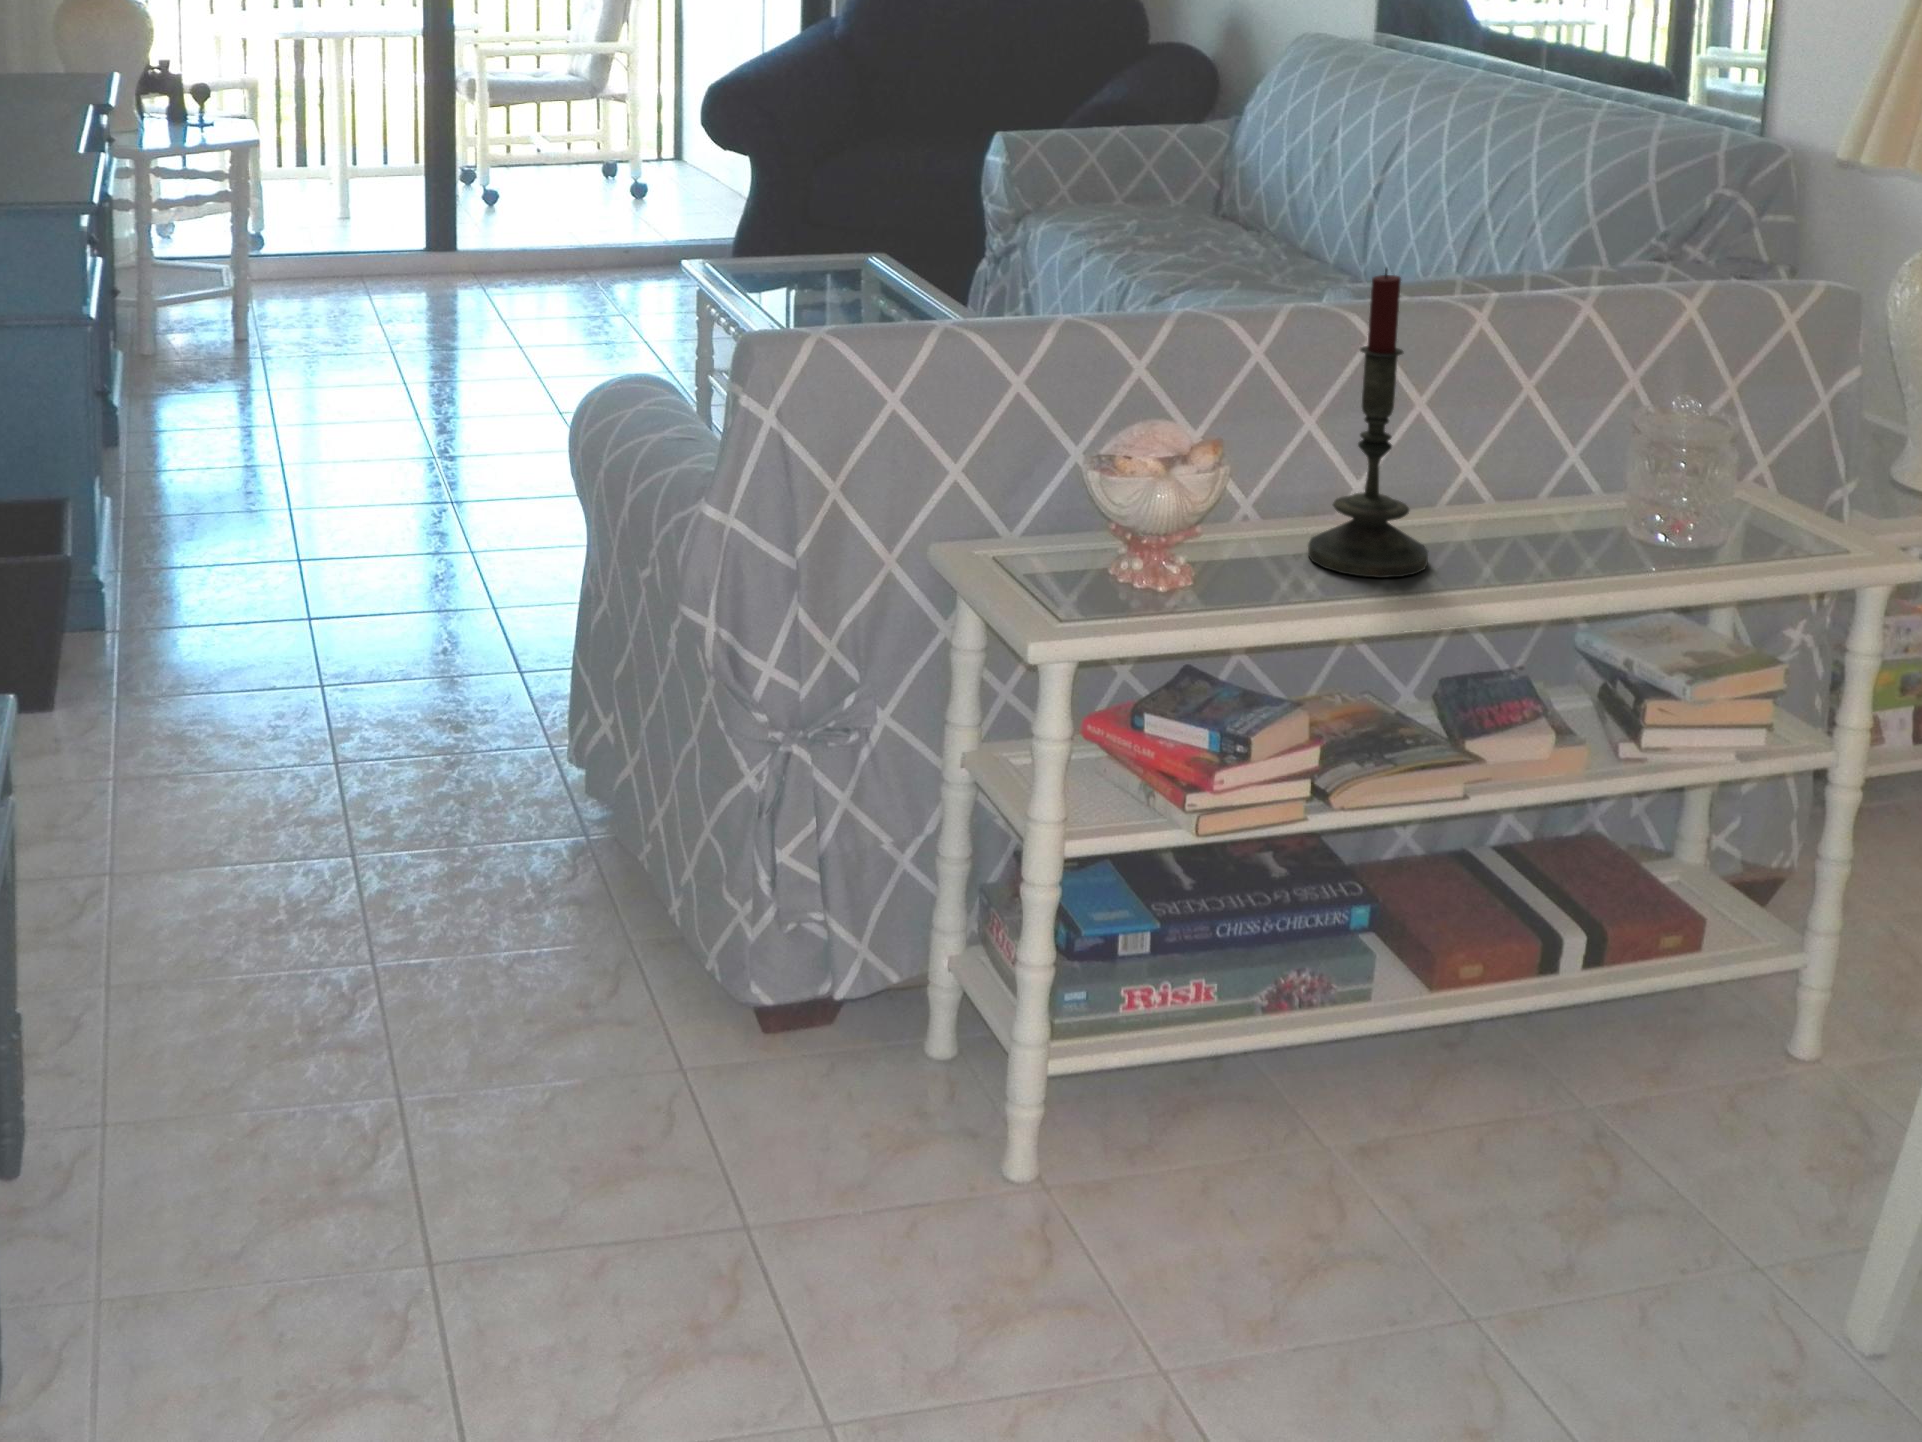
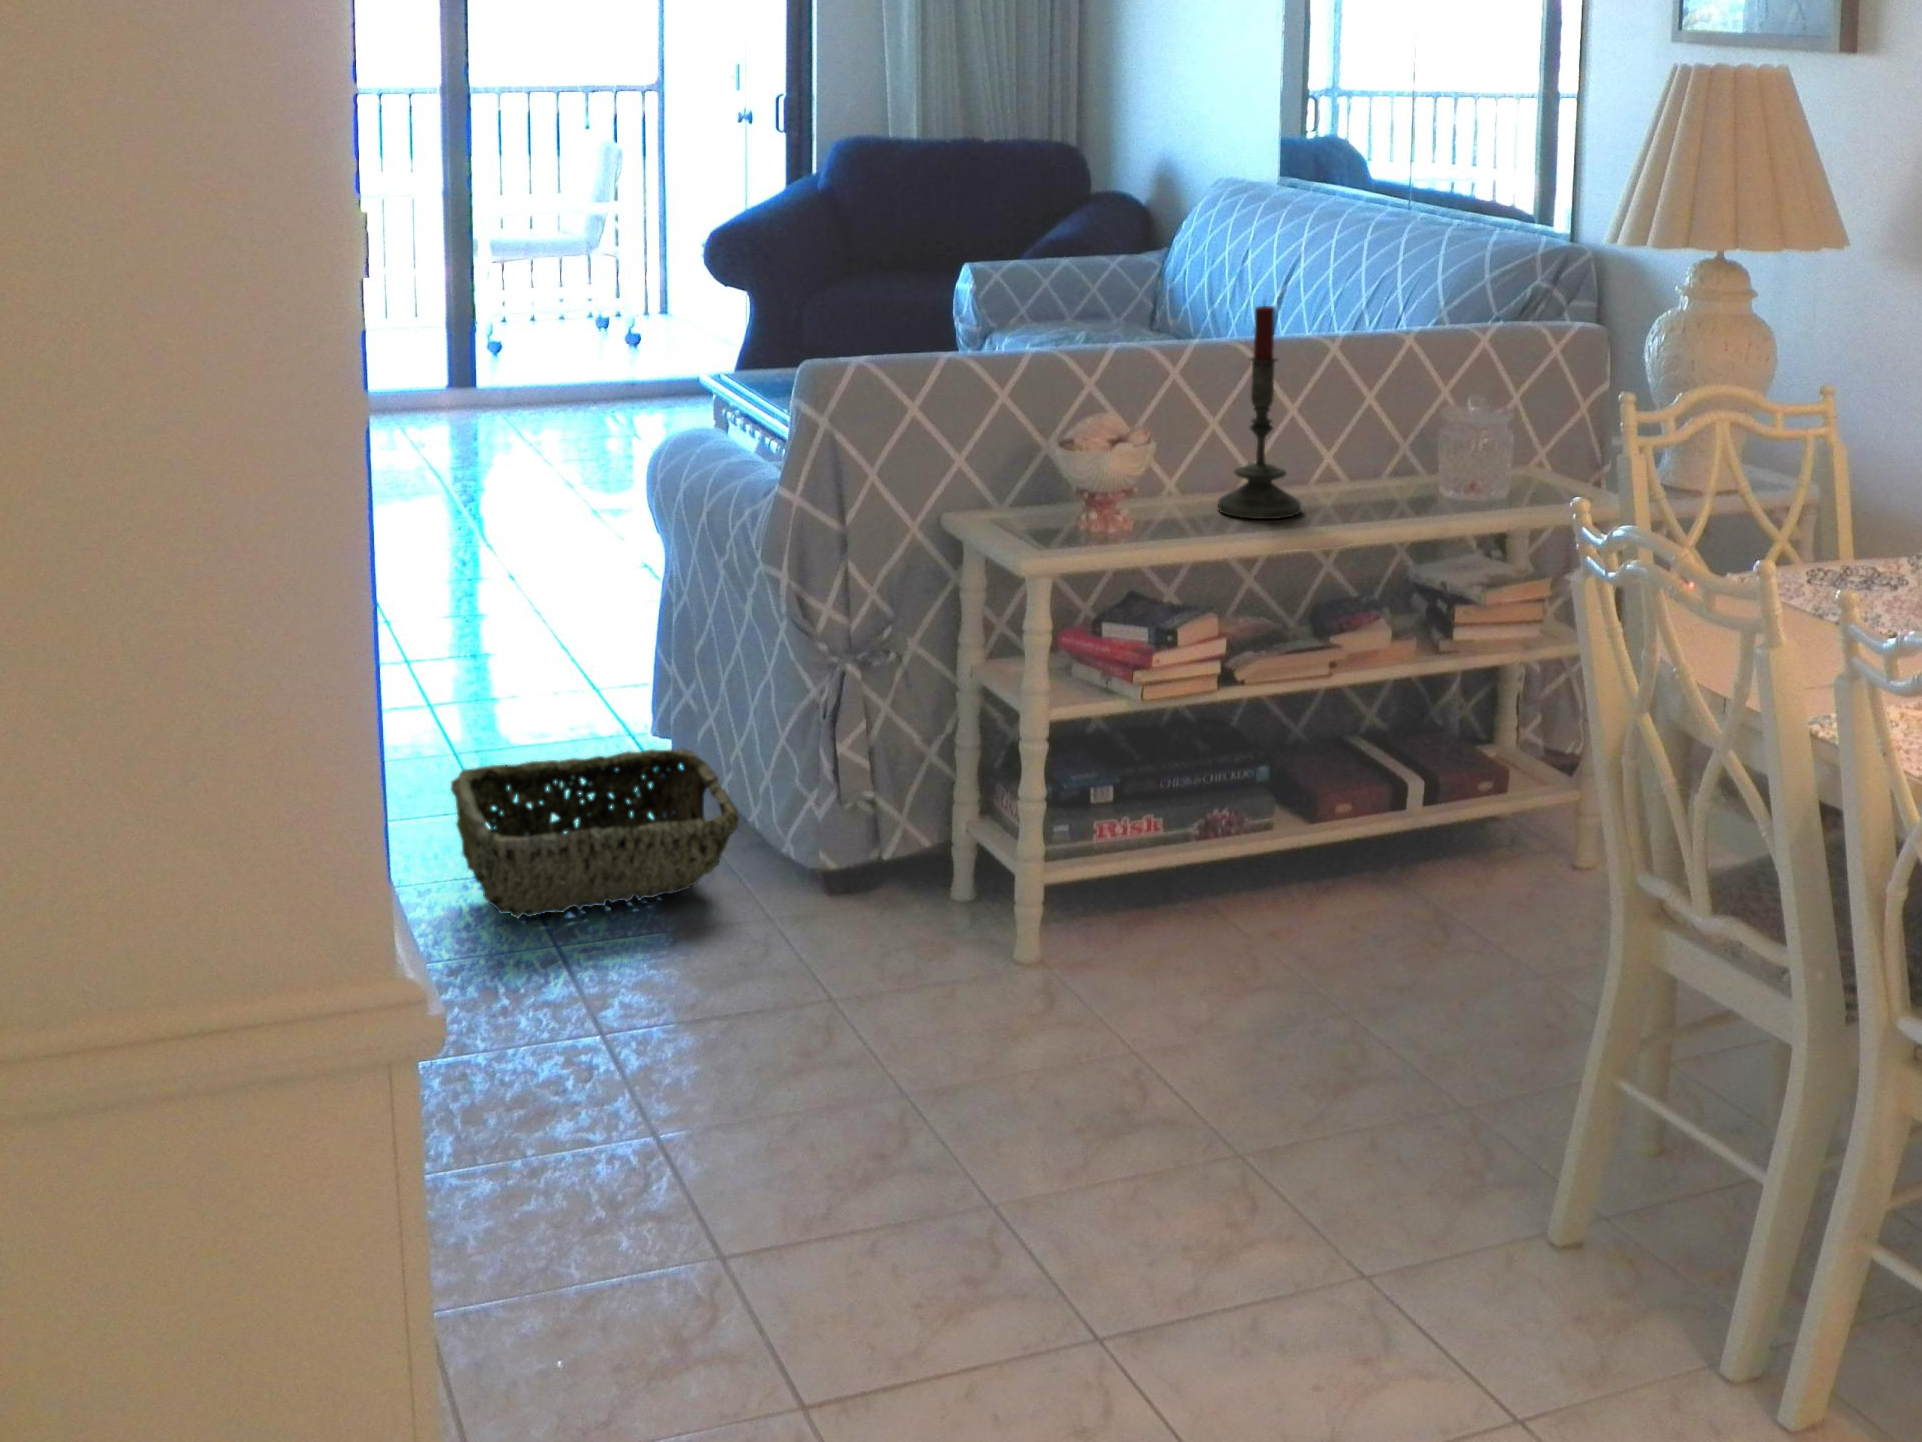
woven basket: none [304,810,655,1037] -> present [451,749,739,918]

